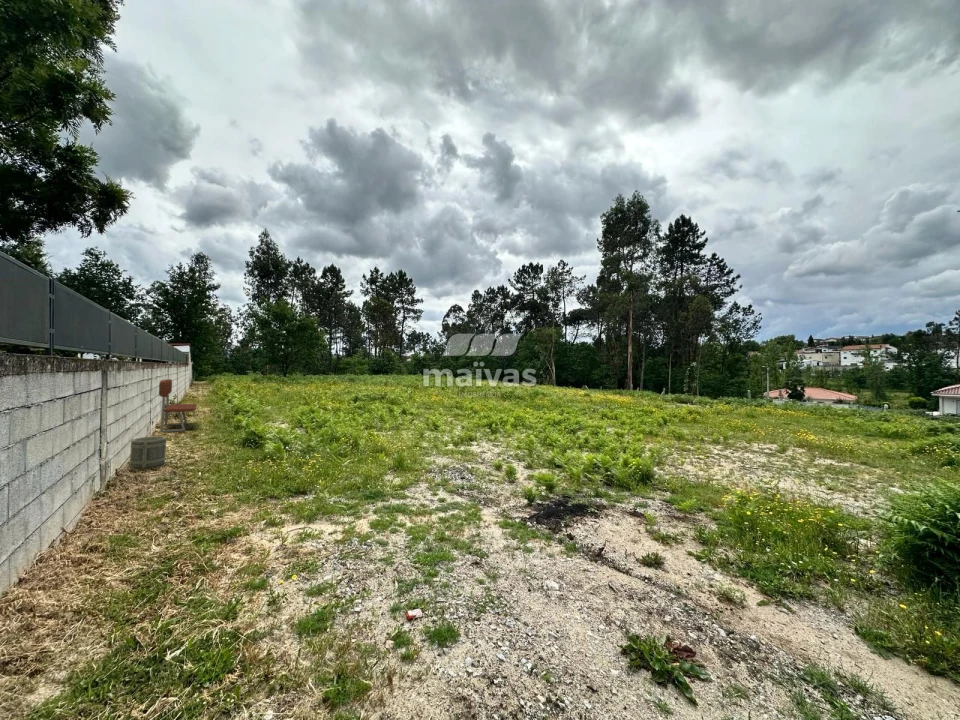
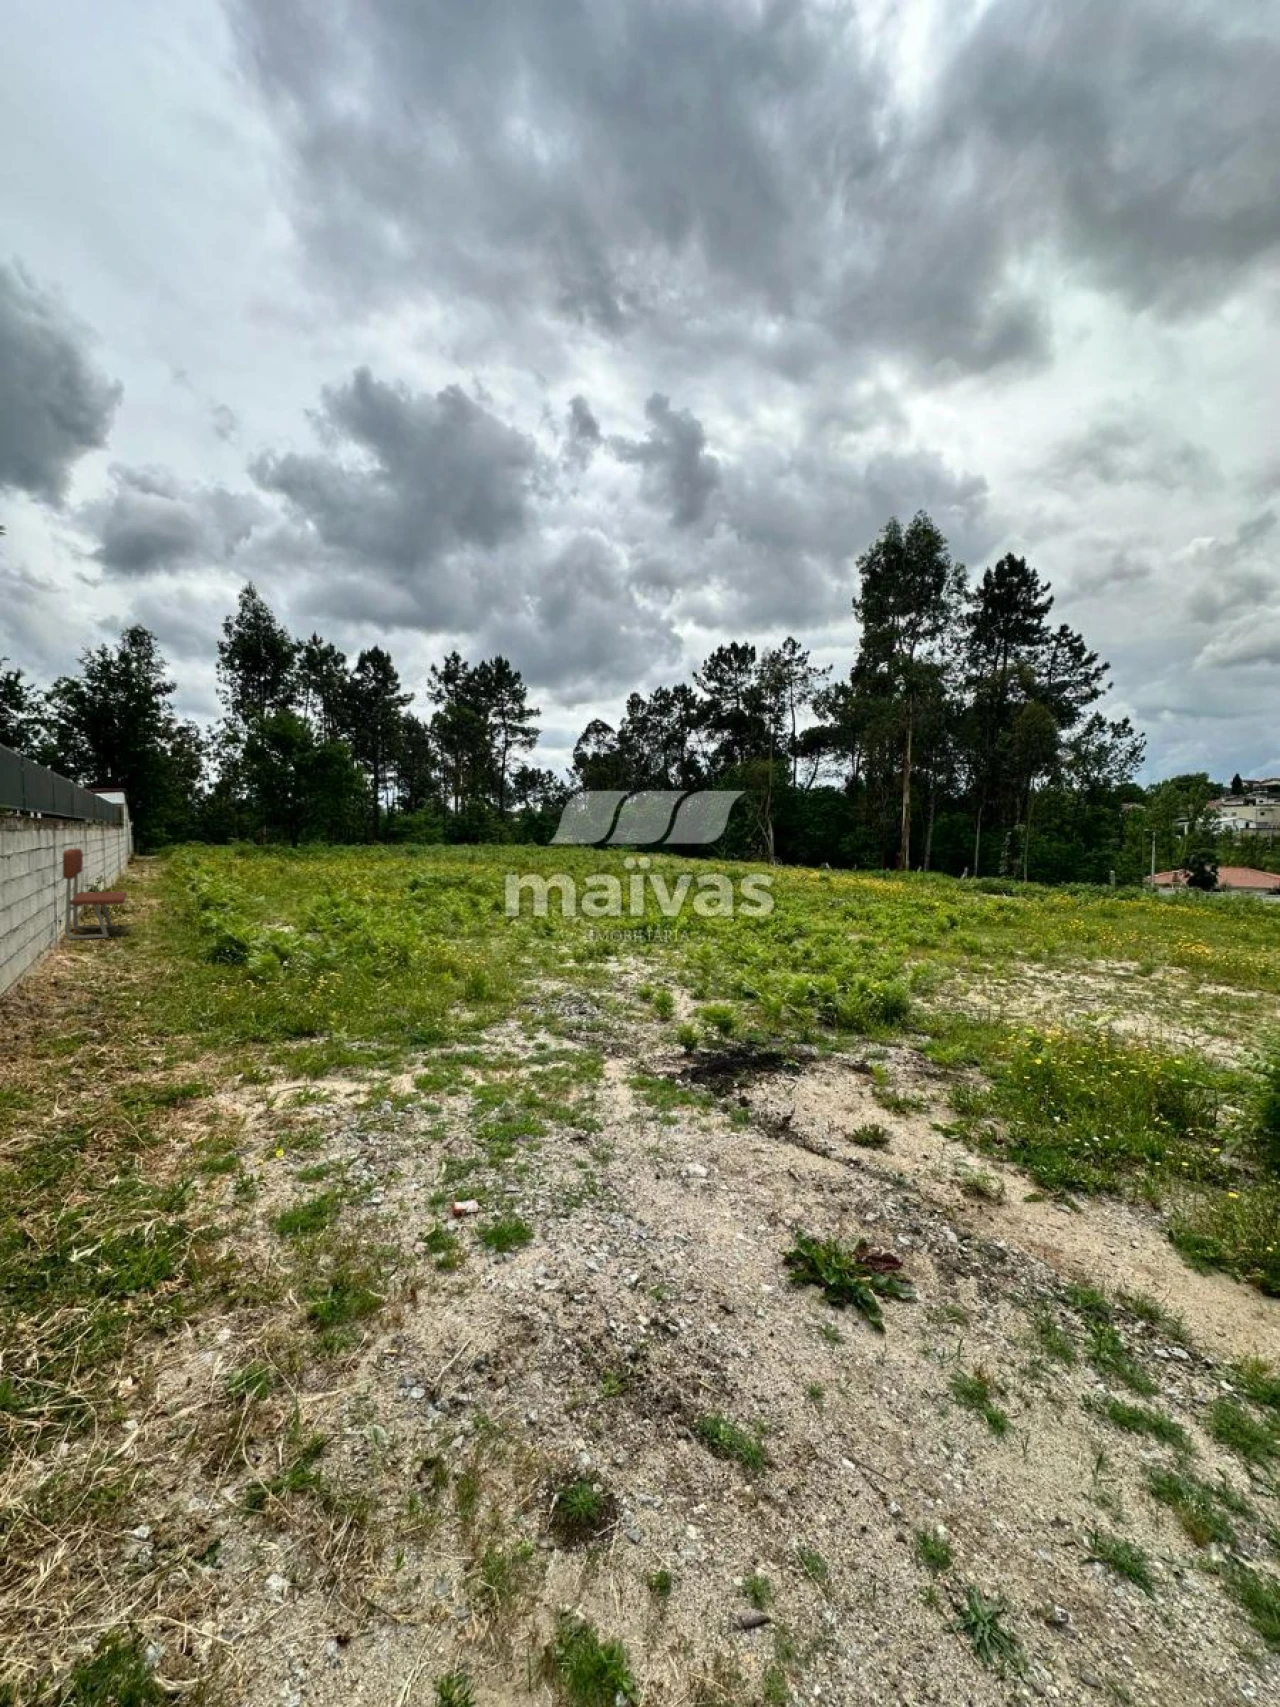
bucket: present [130,436,166,468] -> none [14,943,74,995]

